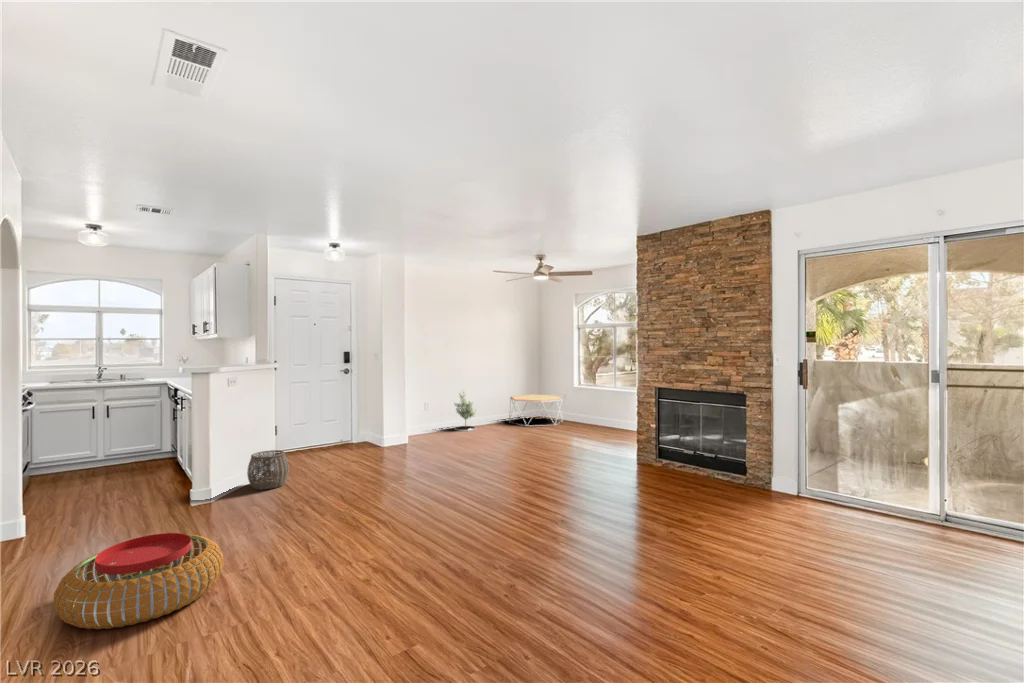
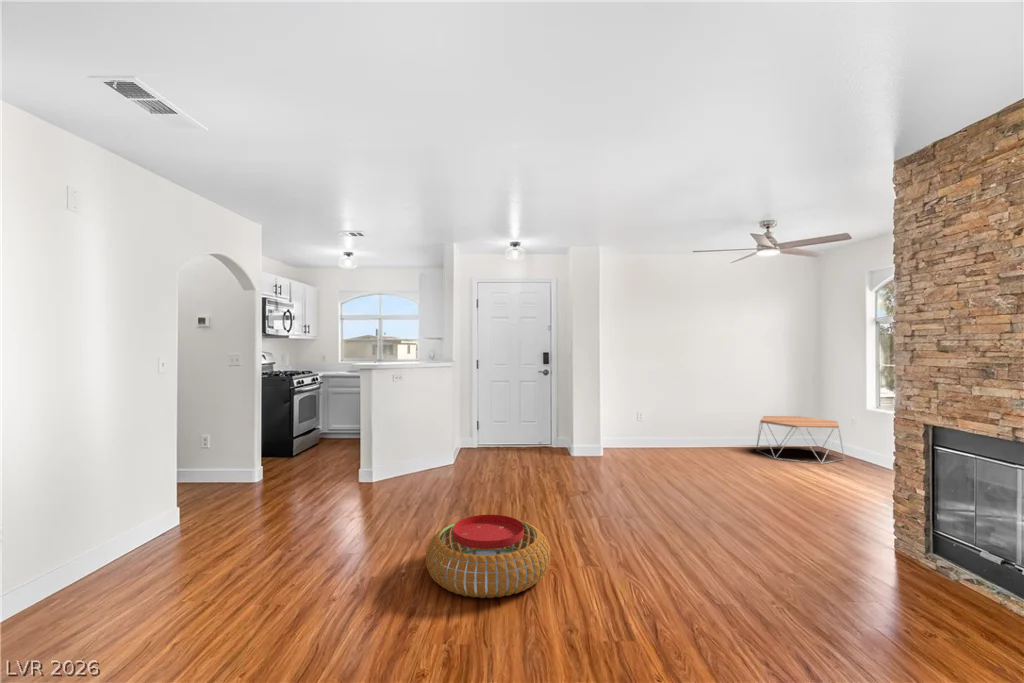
potted tree: present [454,392,476,431] -> none [672,402,702,453]
woven basket: present [247,450,289,490] -> none [407,443,444,479]
pouf: present [53,533,223,630] -> present [426,515,551,598]

